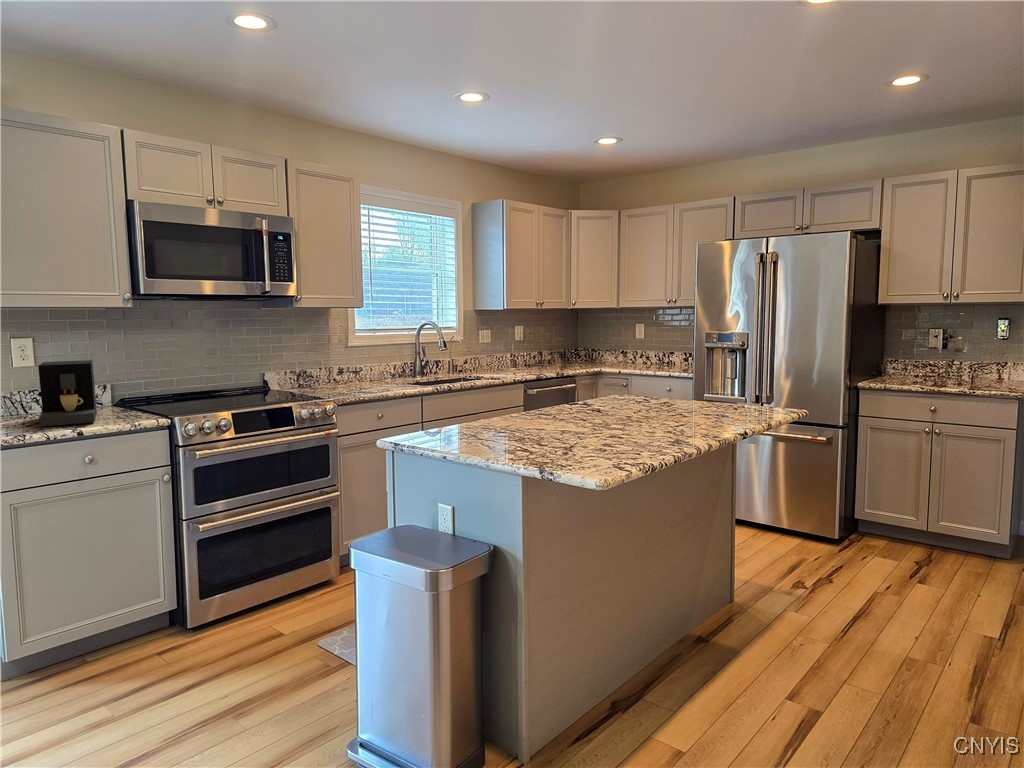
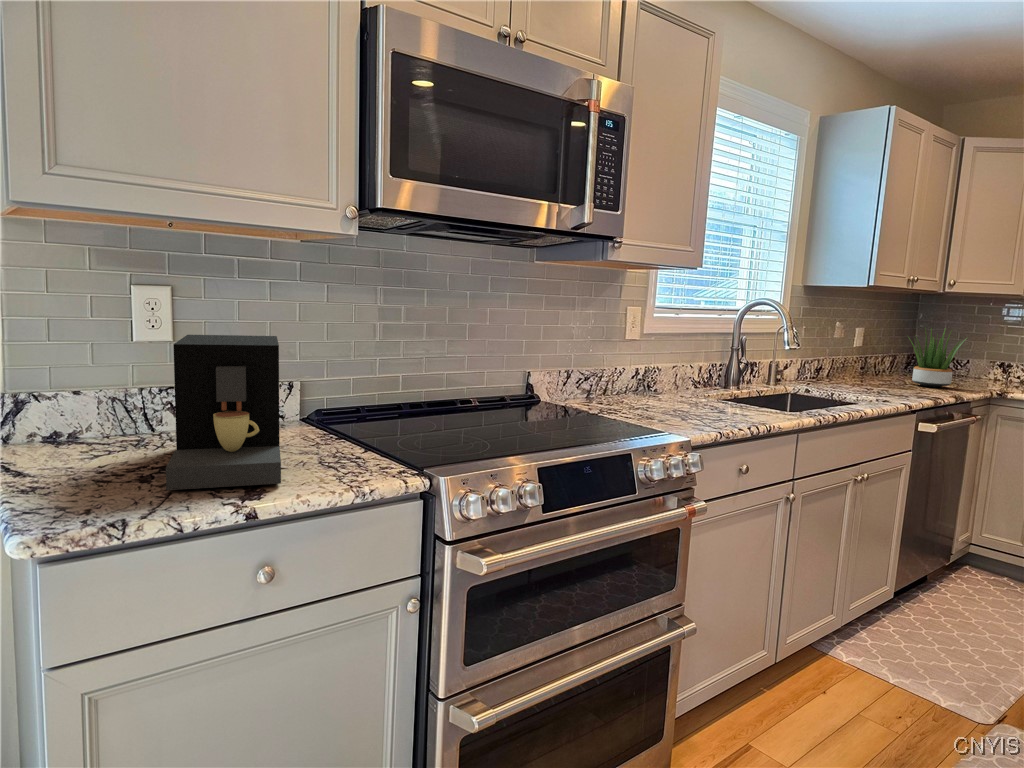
potted plant: none [540,331,578,369] -> present [908,328,966,388]

